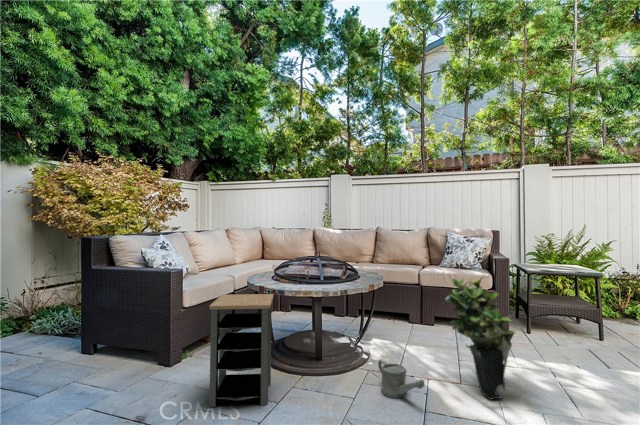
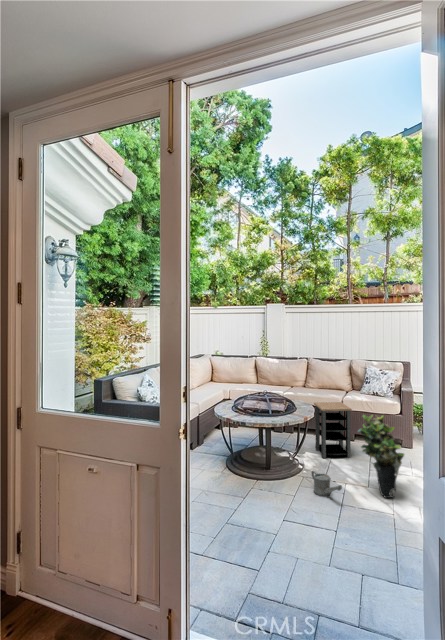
side table: present [209,294,273,407] -> present [314,402,352,458]

